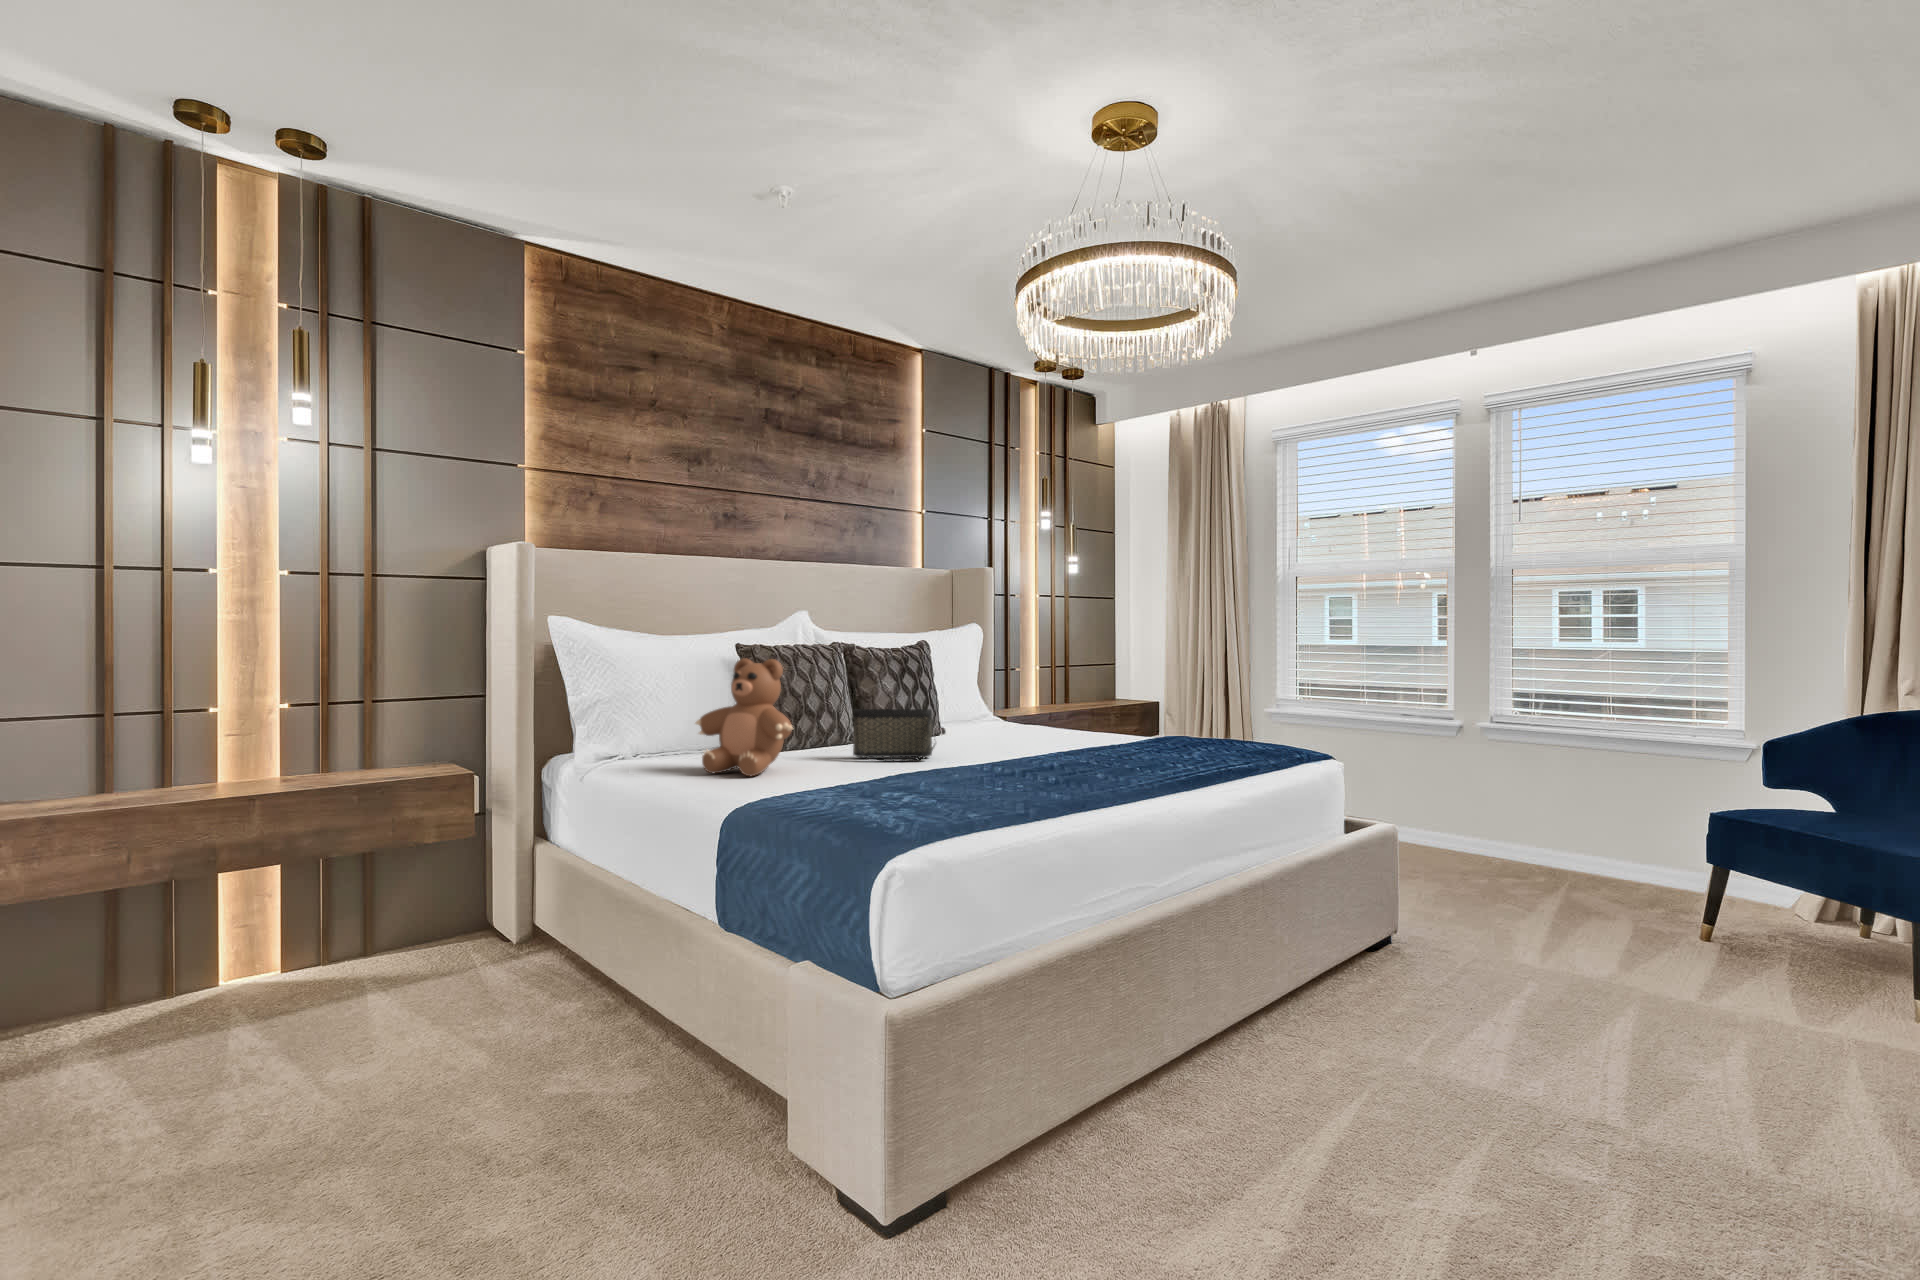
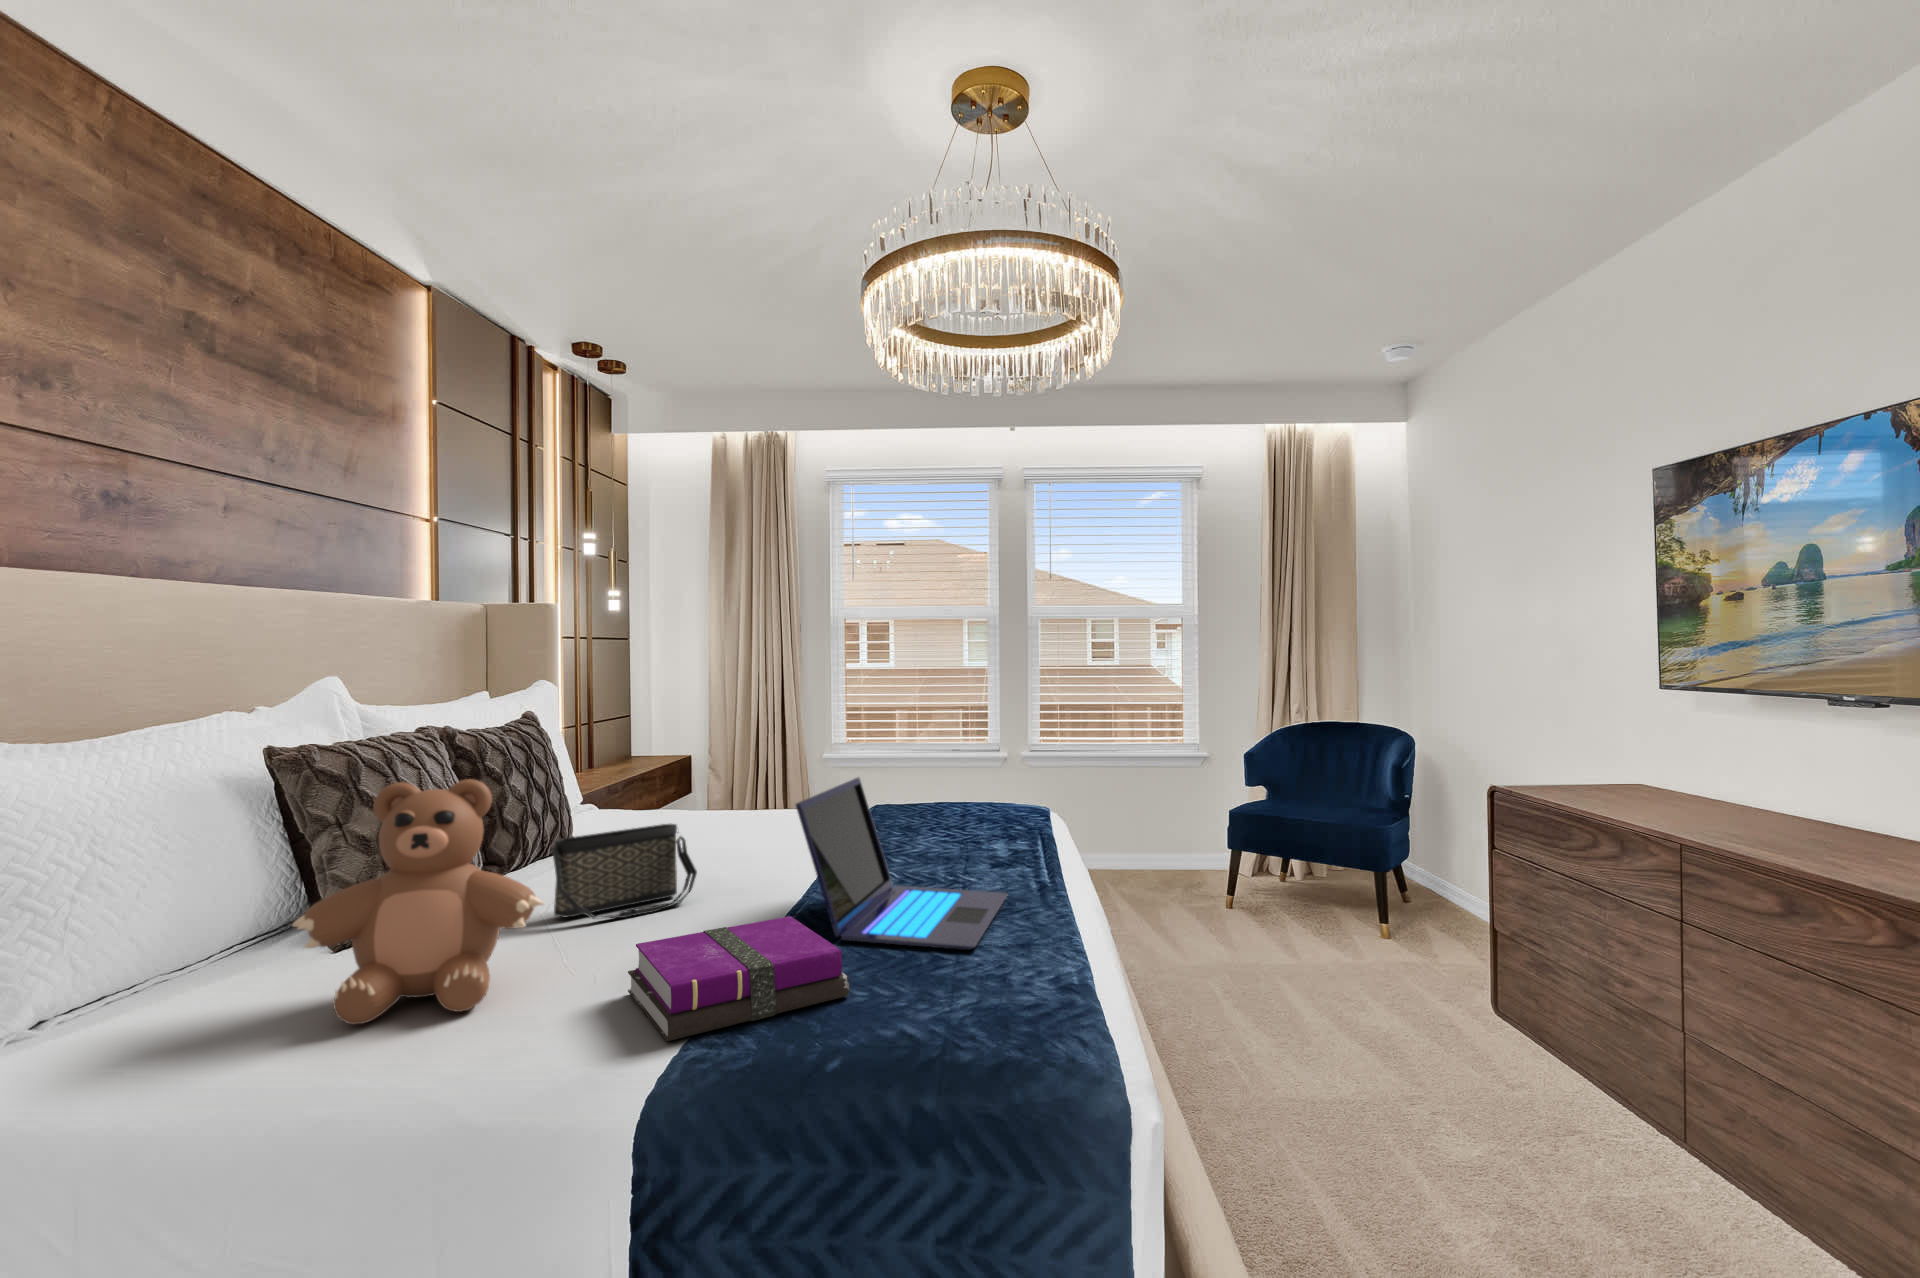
laptop: none [939,684,1115,797] -> present [796,778,1008,950]
notebook: none [791,755,917,798] -> present [628,916,849,1041]

